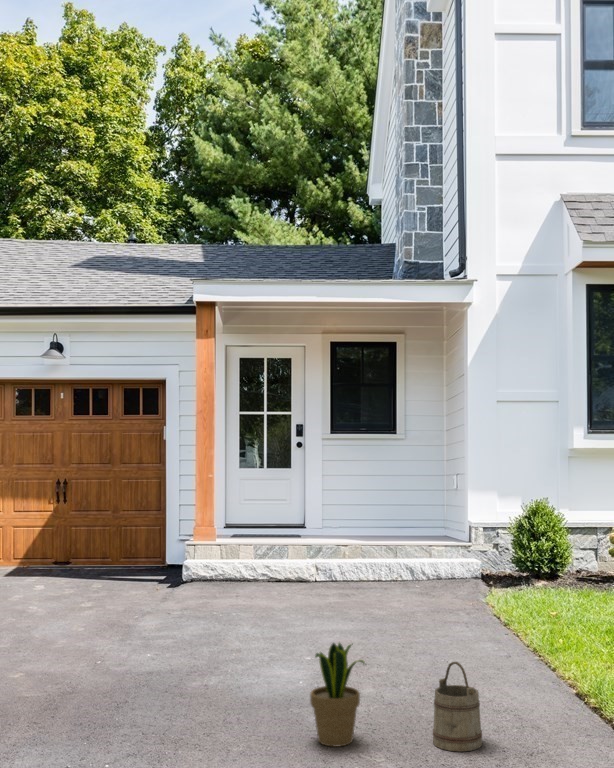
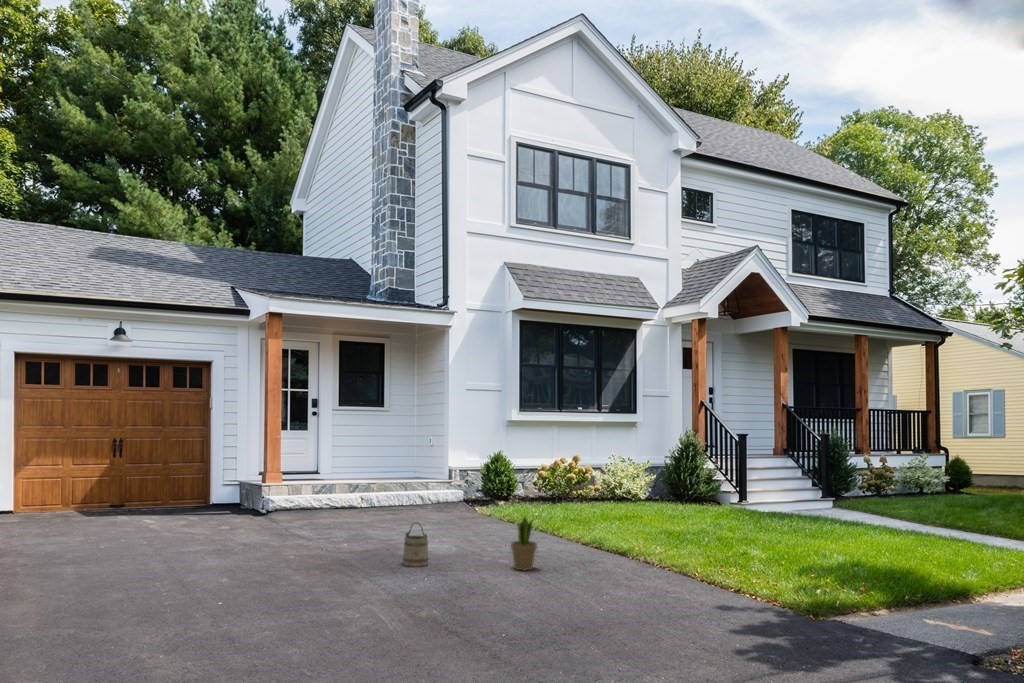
bucket: present [433,662,482,751] -> present [403,522,428,567]

